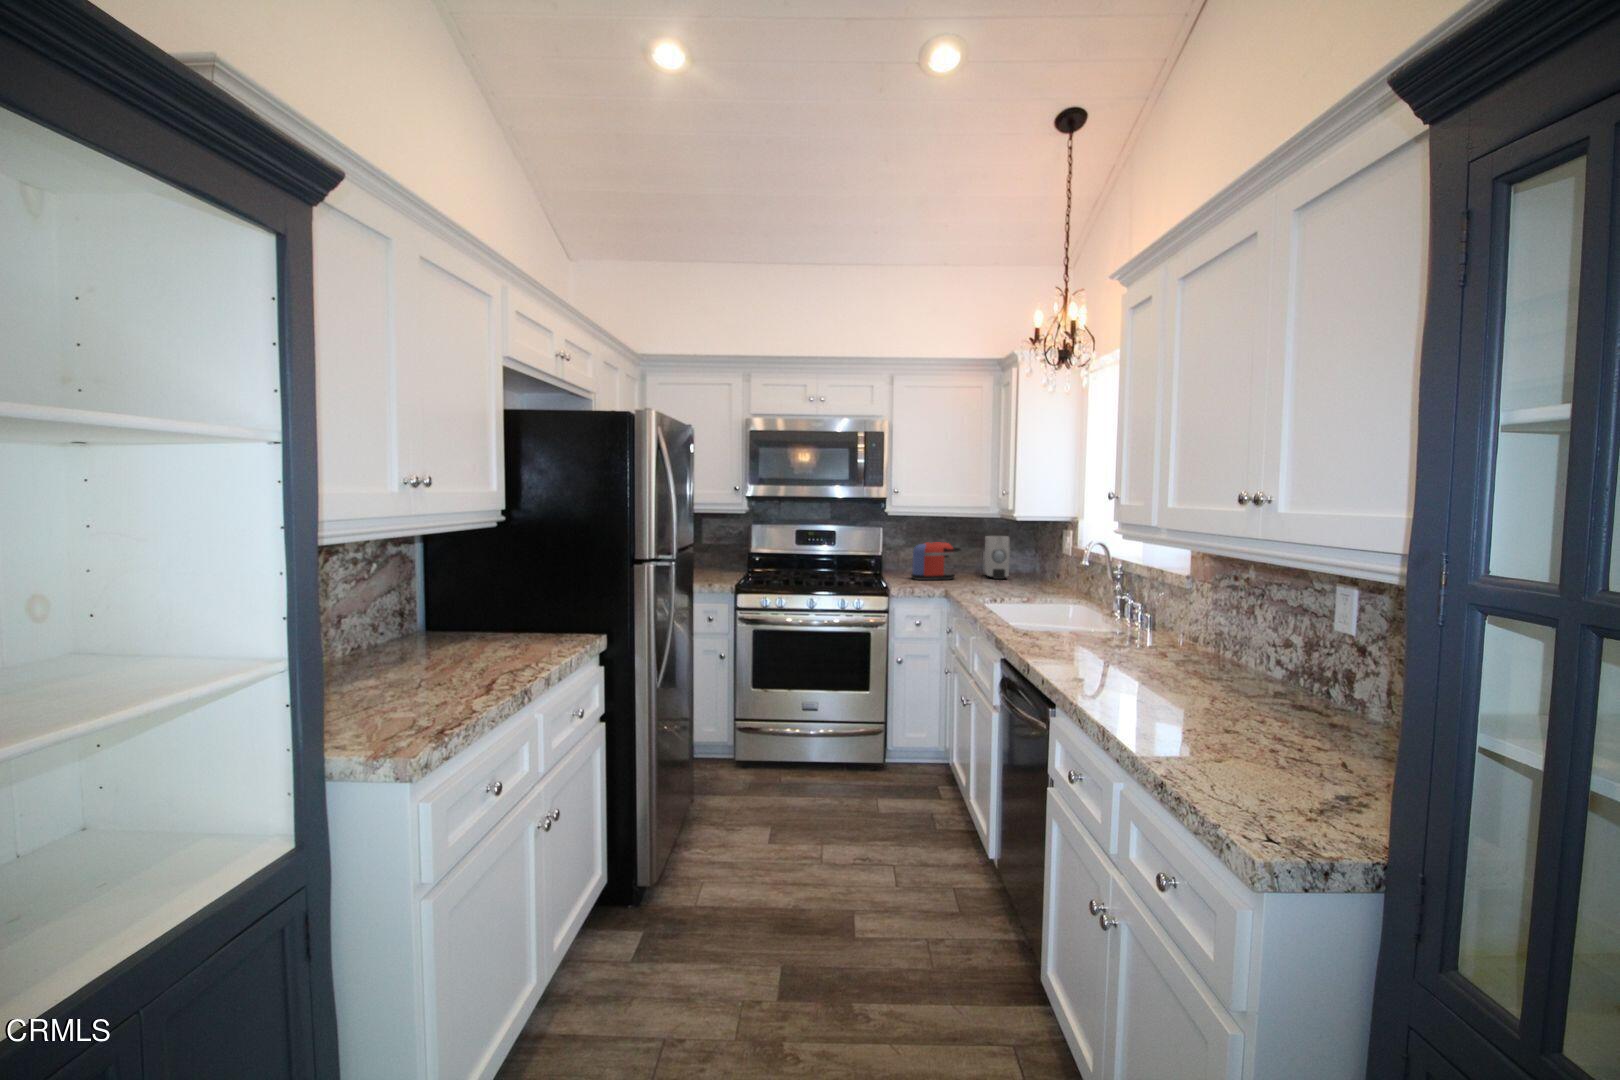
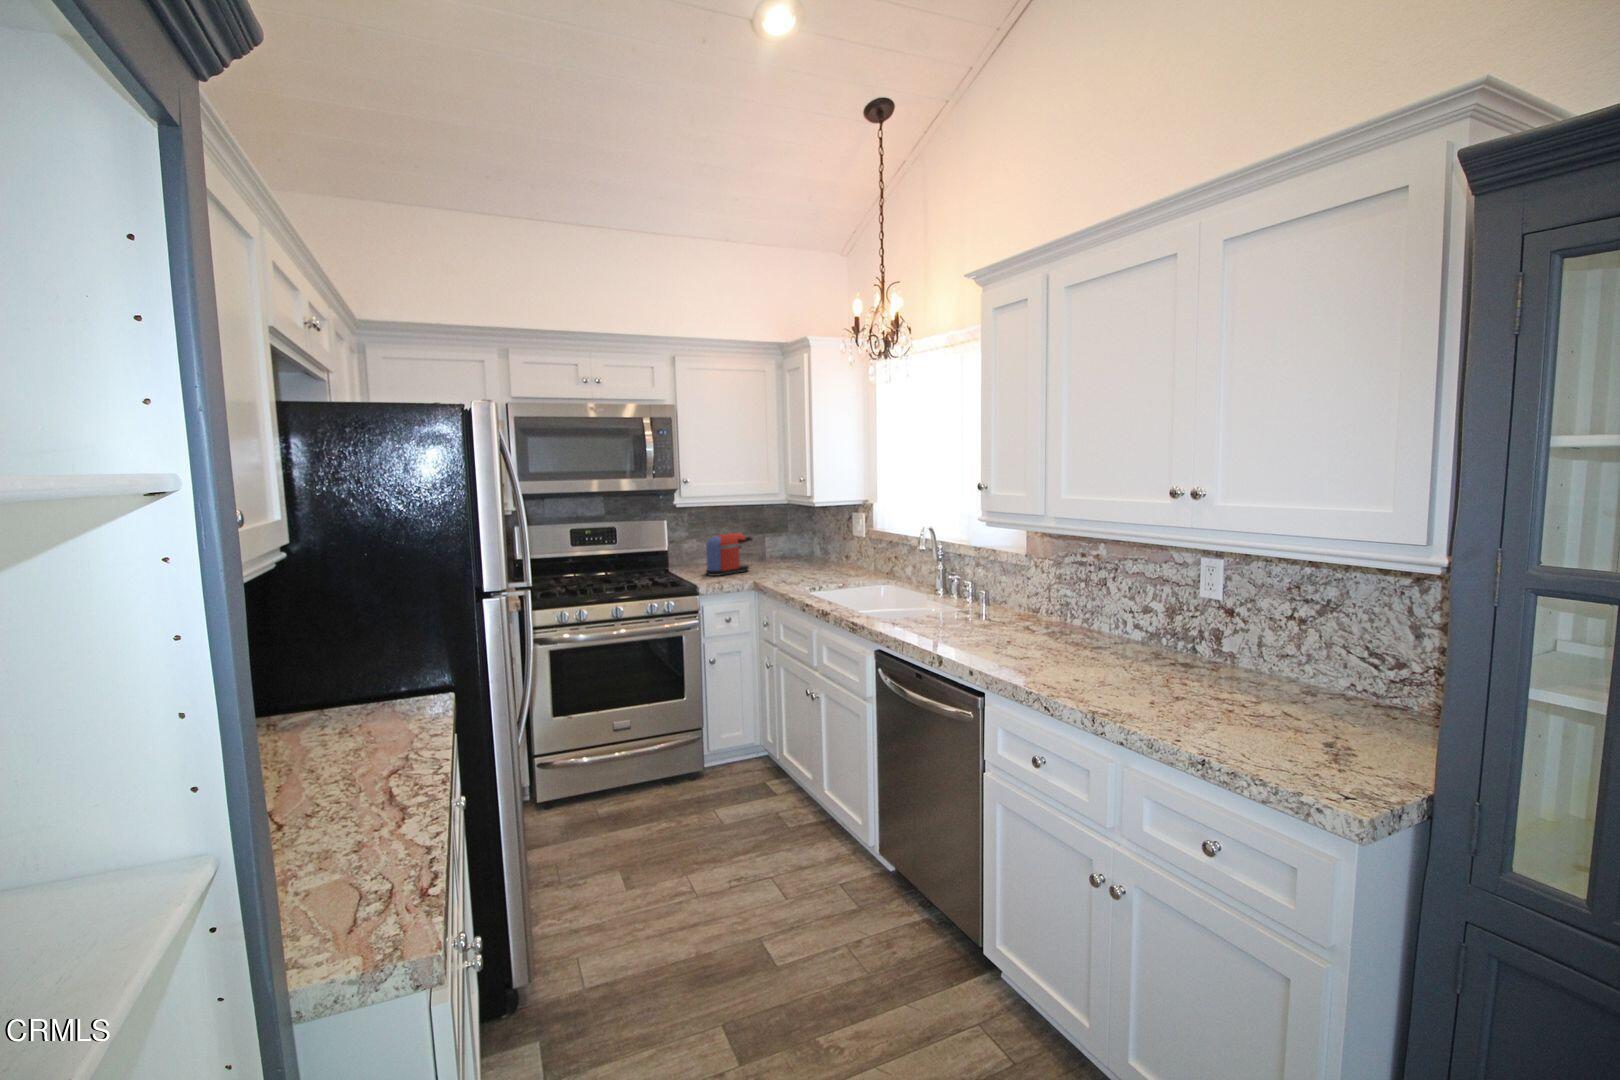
soap dispenser: present [984,536,1010,579] -> none [766,521,797,565]

